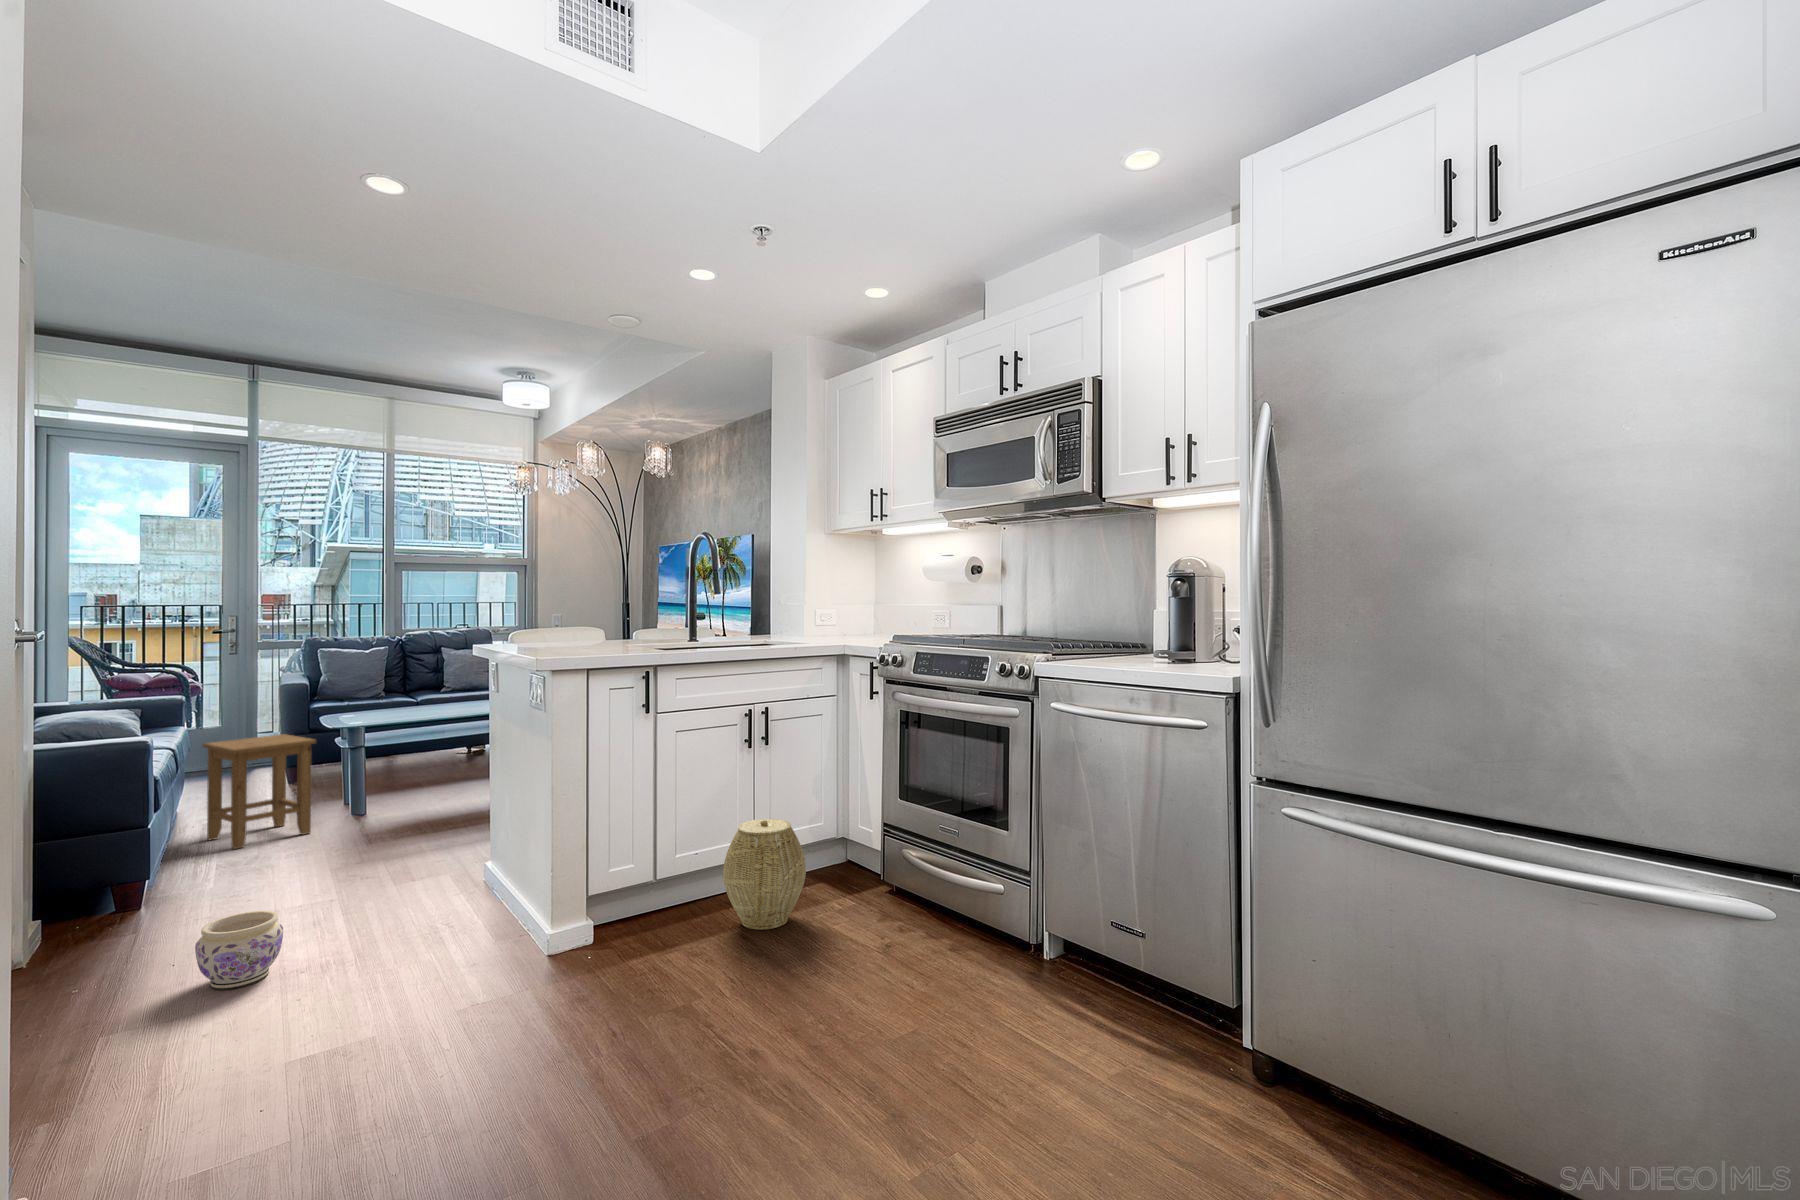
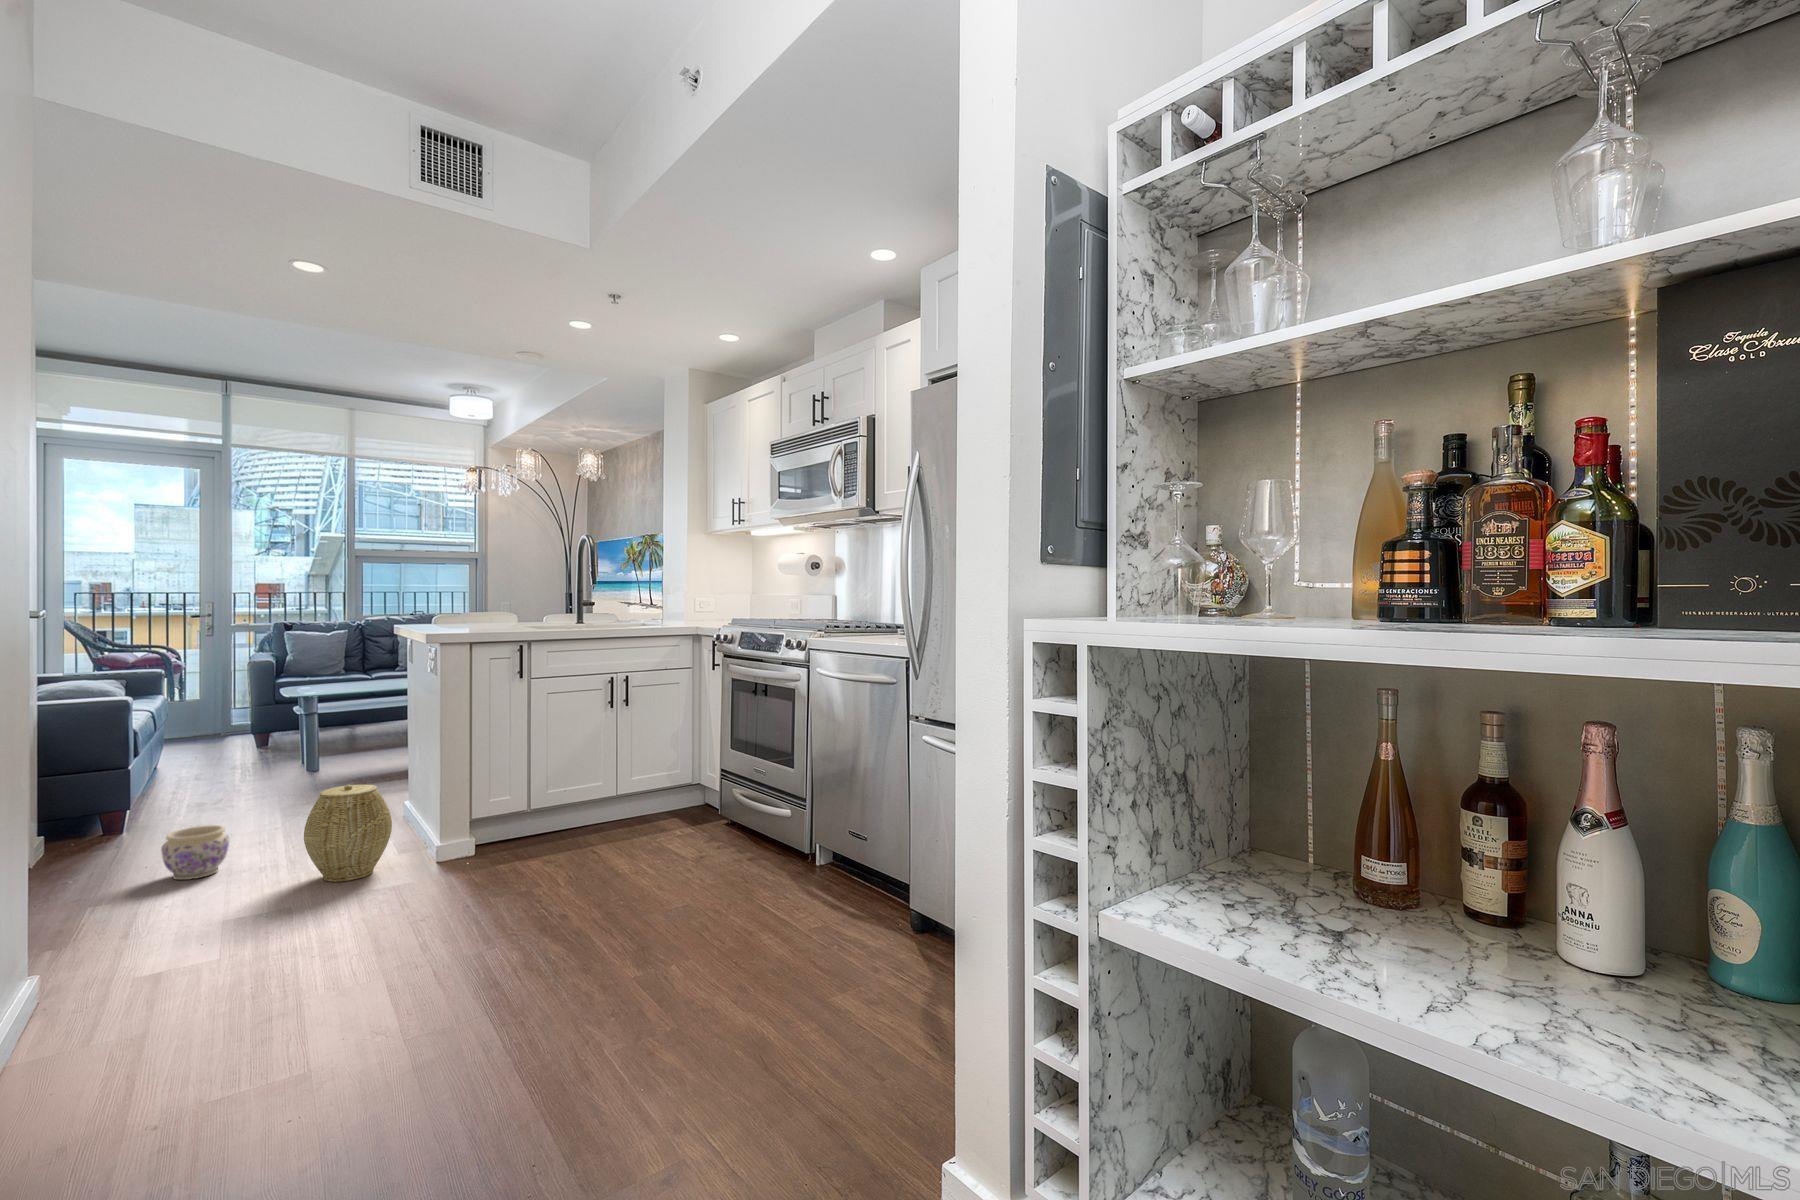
stool: present [203,734,316,849] -> none [178,702,273,795]
woven basket: present [723,819,806,930] -> present [304,785,392,882]

